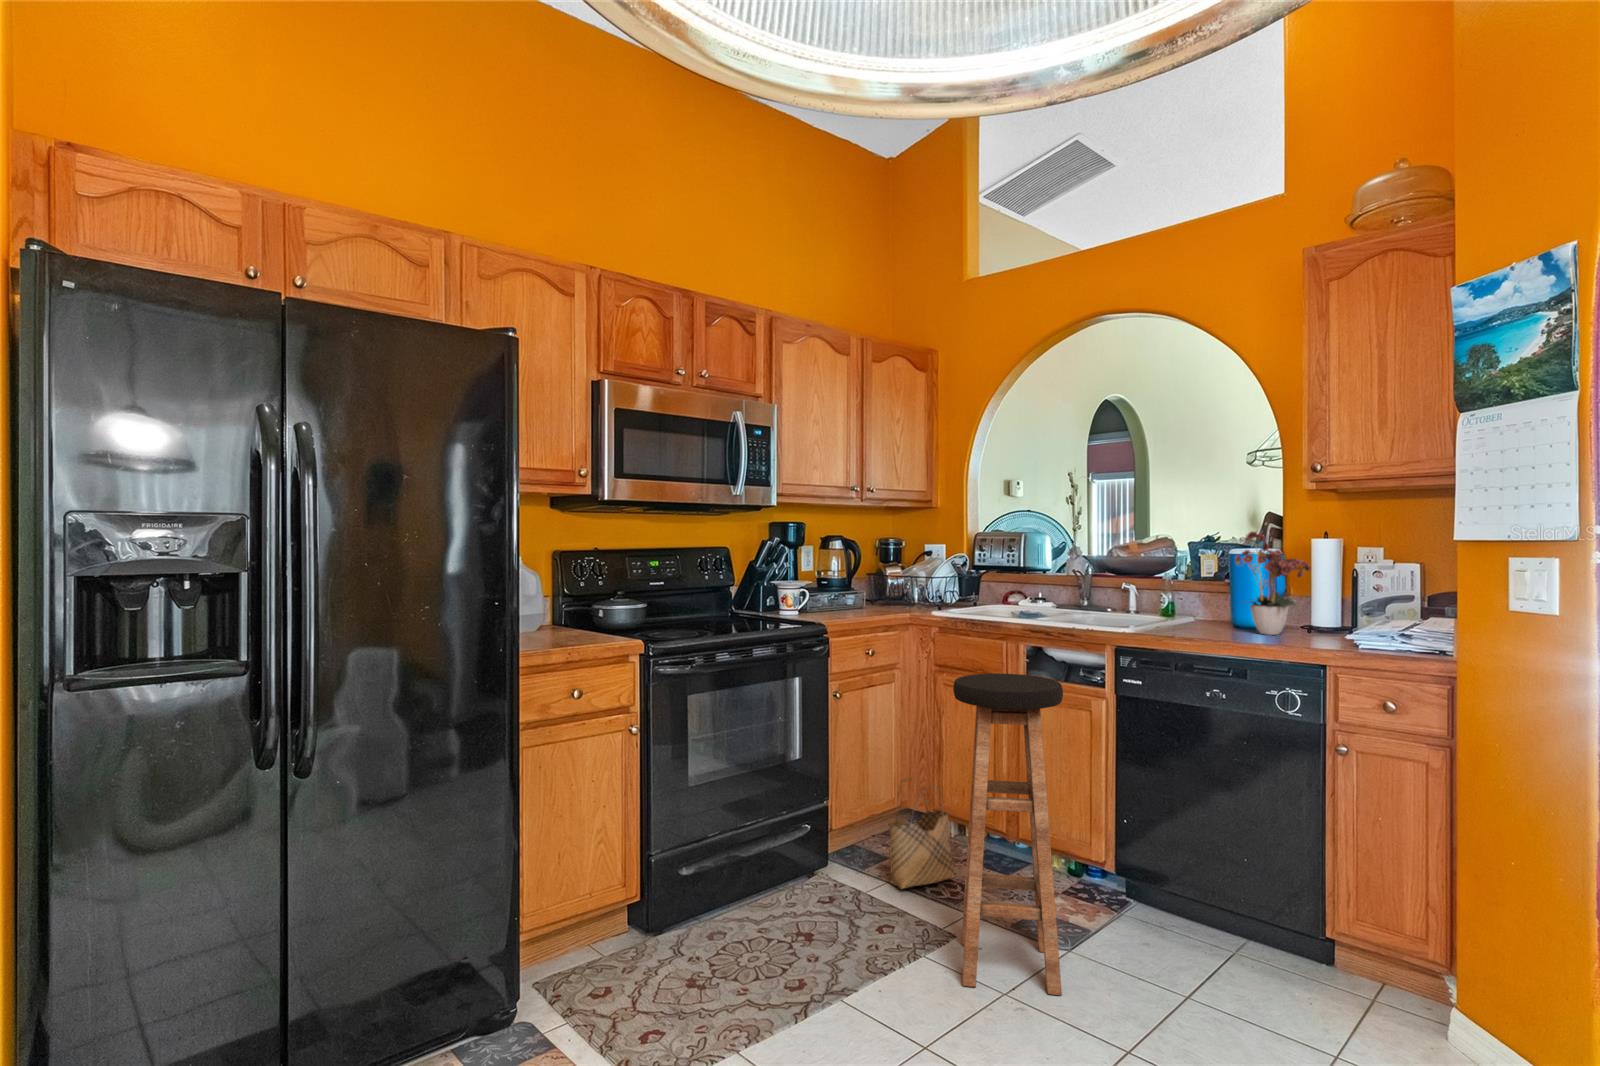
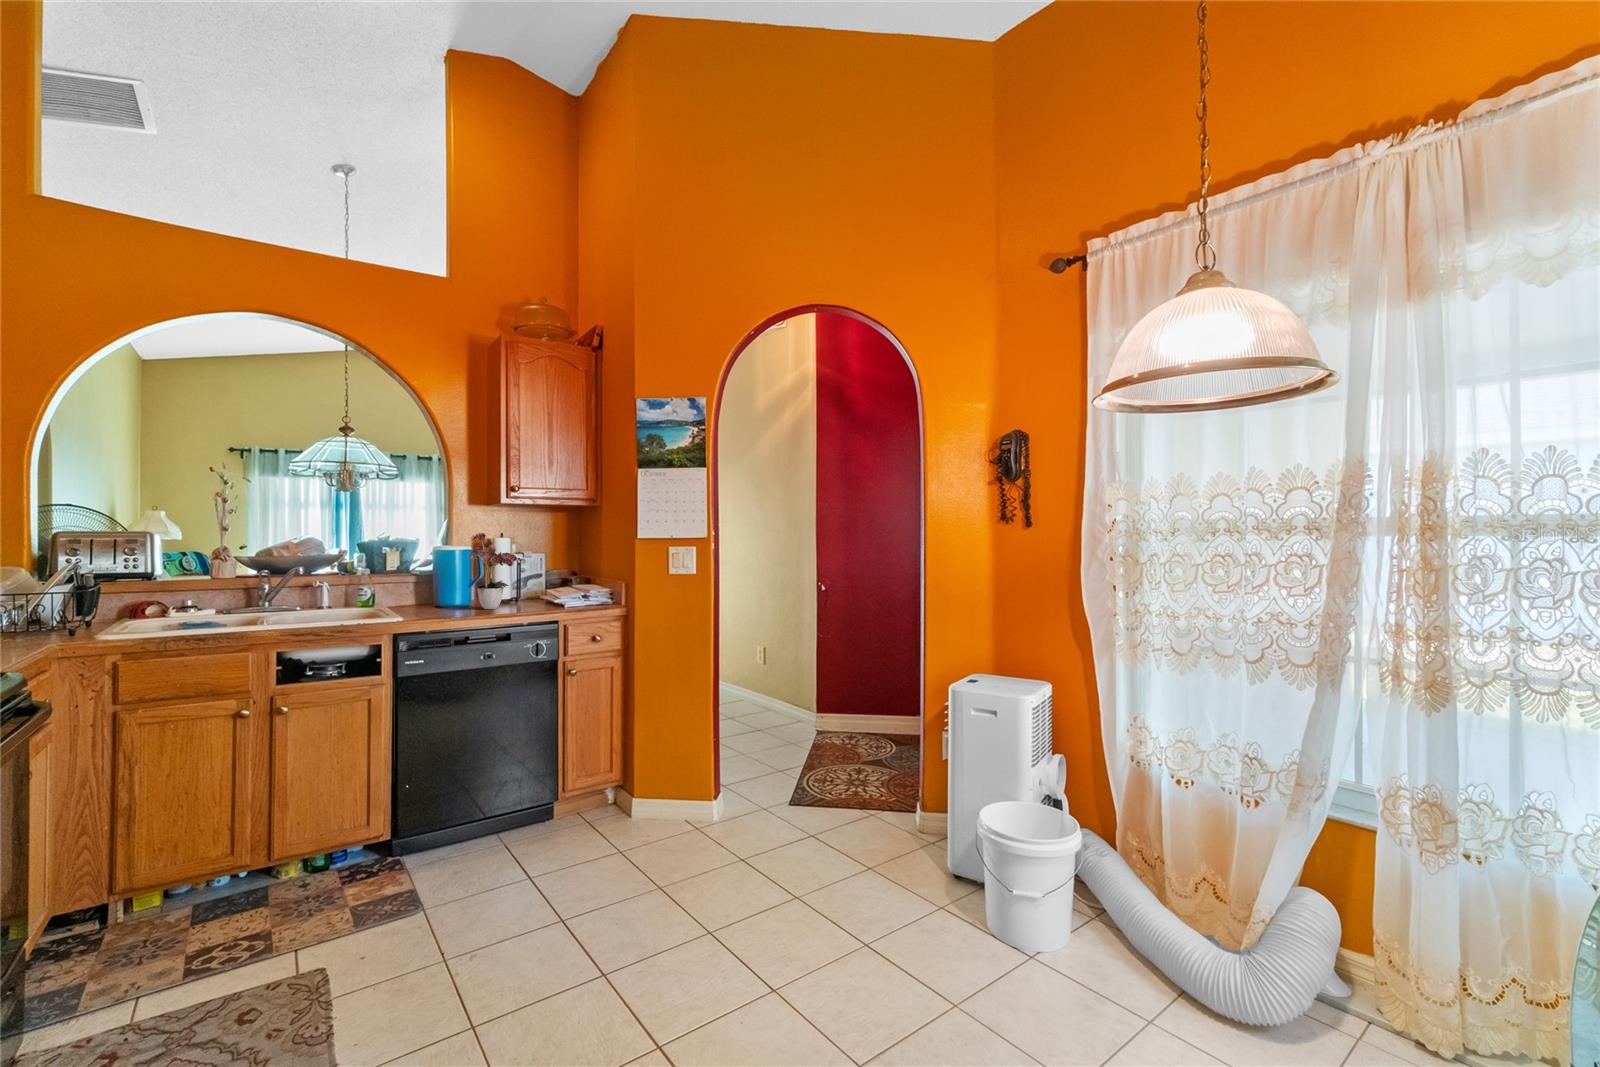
bar stool: present [953,674,1063,995] -> none [336,666,478,983]
woven basket: present [888,779,954,889] -> none [149,836,230,990]

